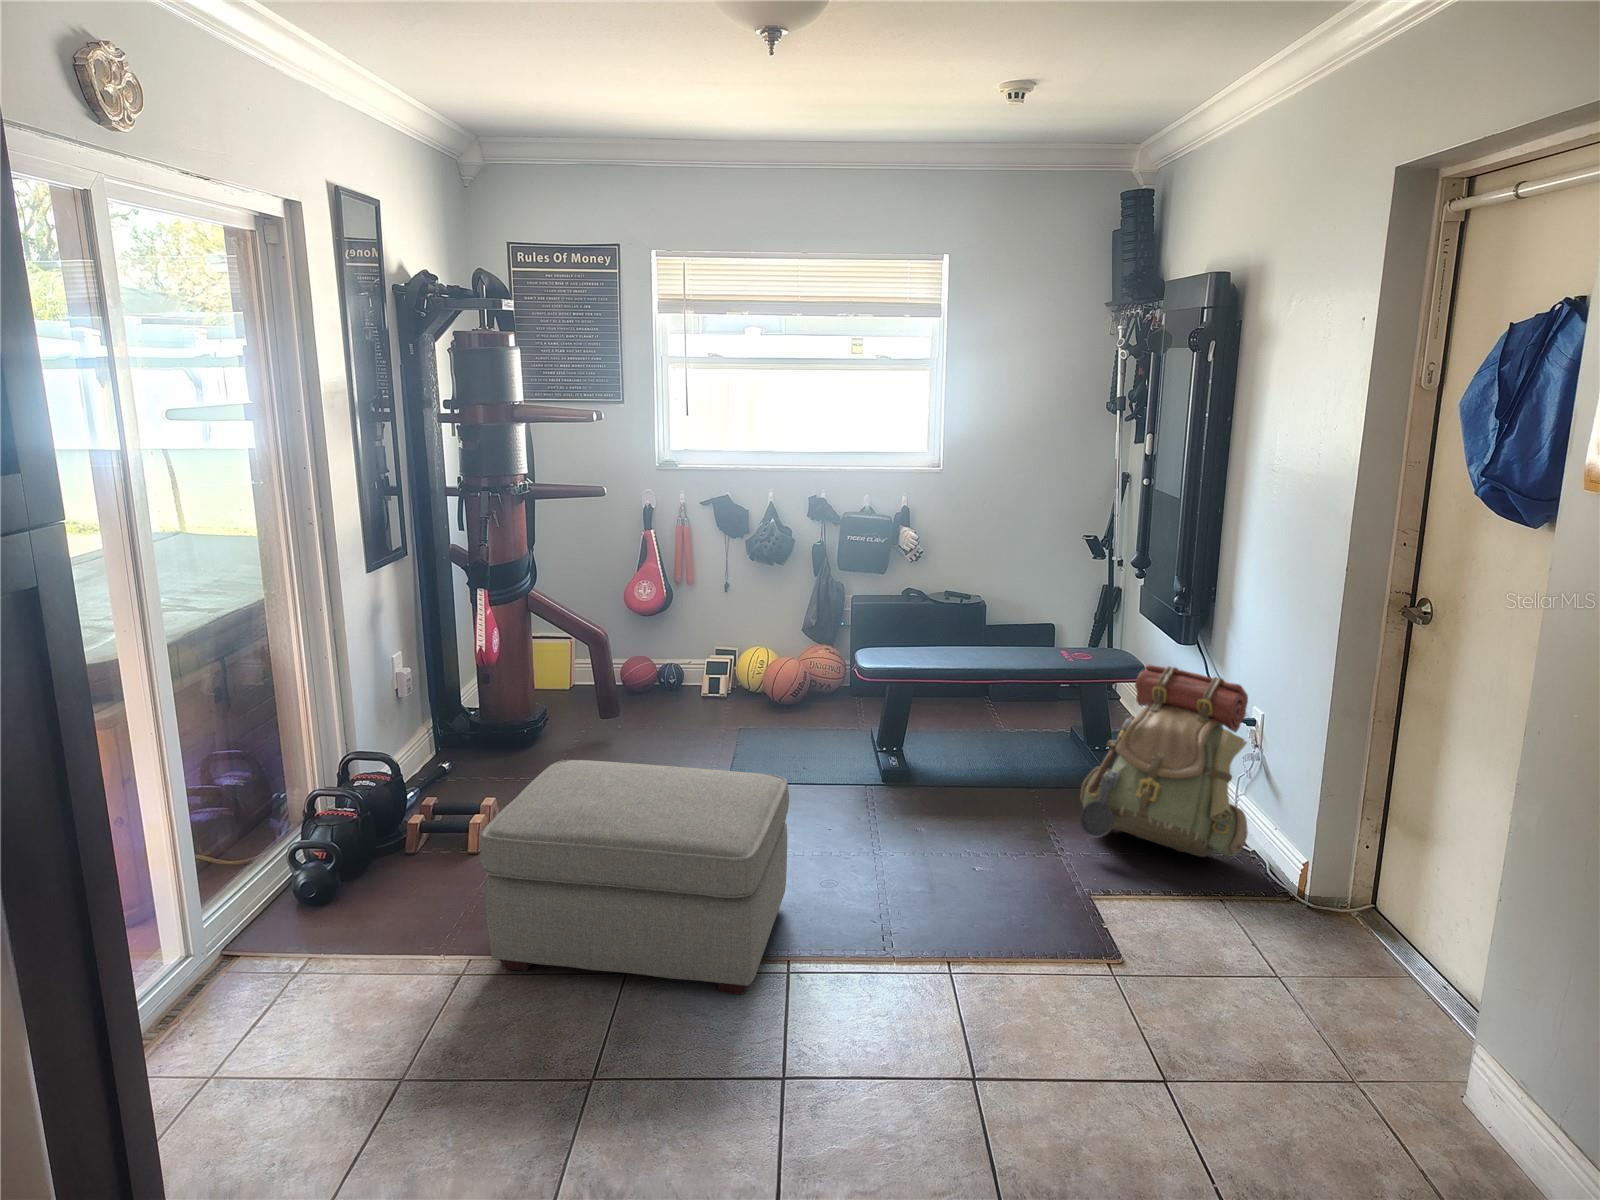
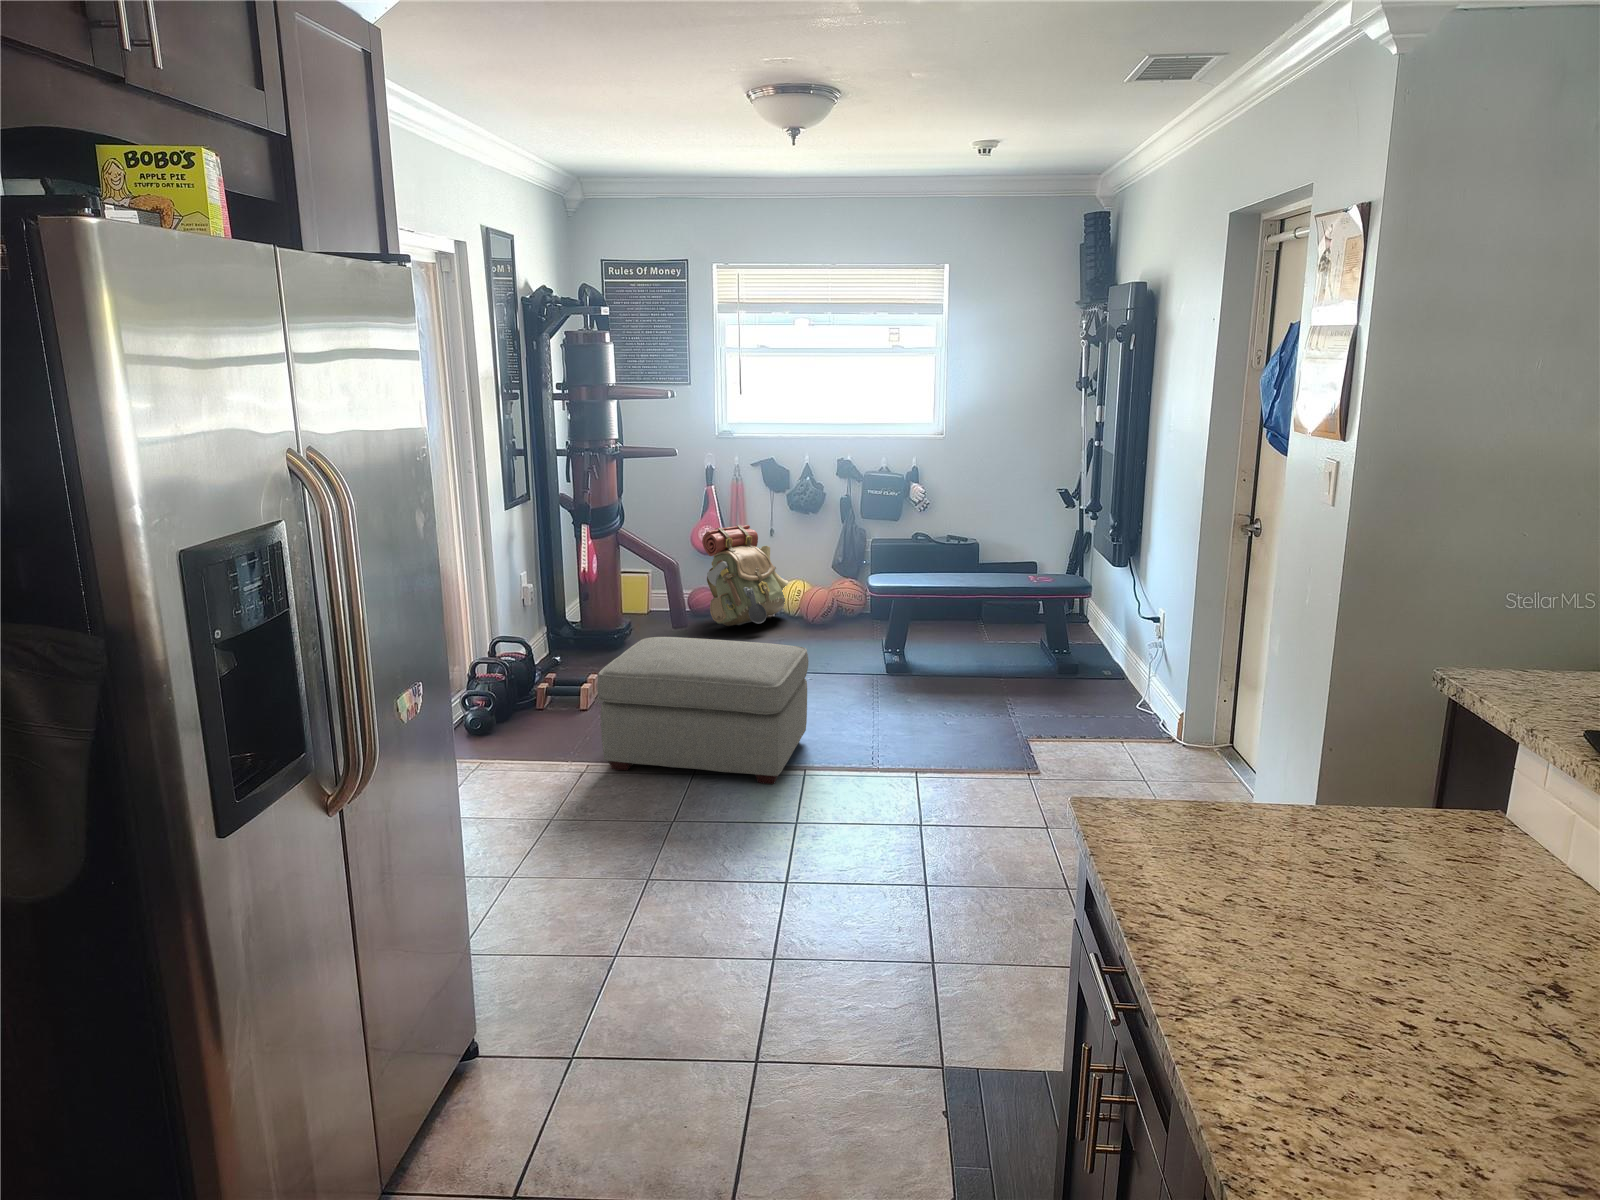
backpack: present [1080,664,1248,857] -> present [702,525,788,626]

